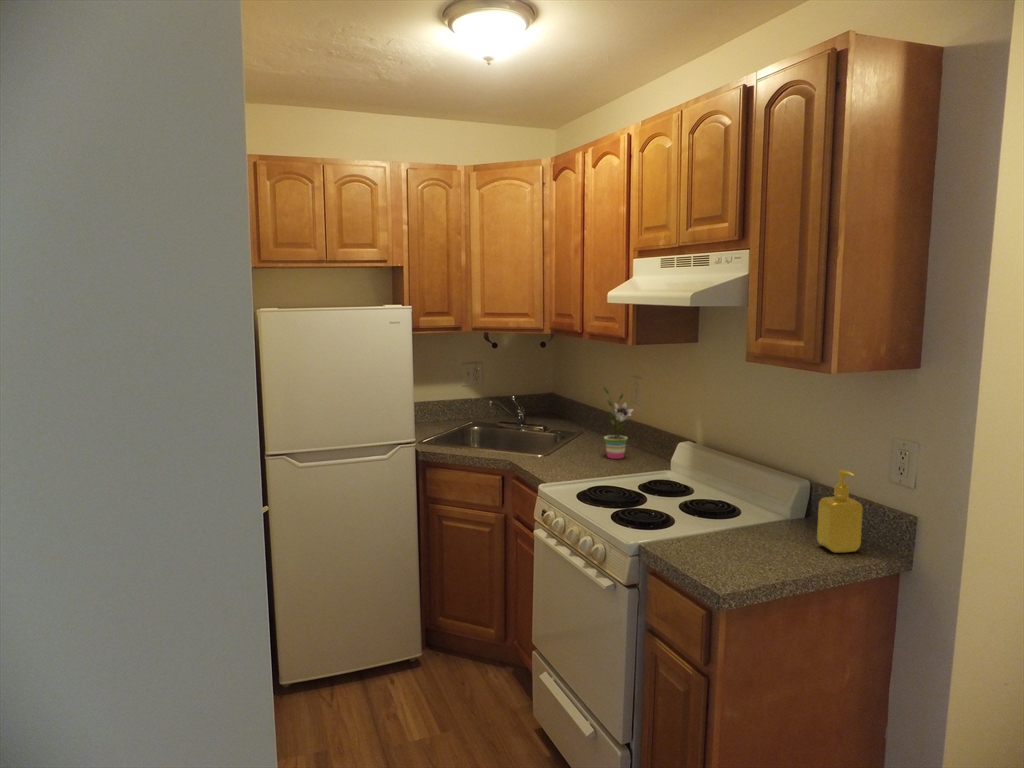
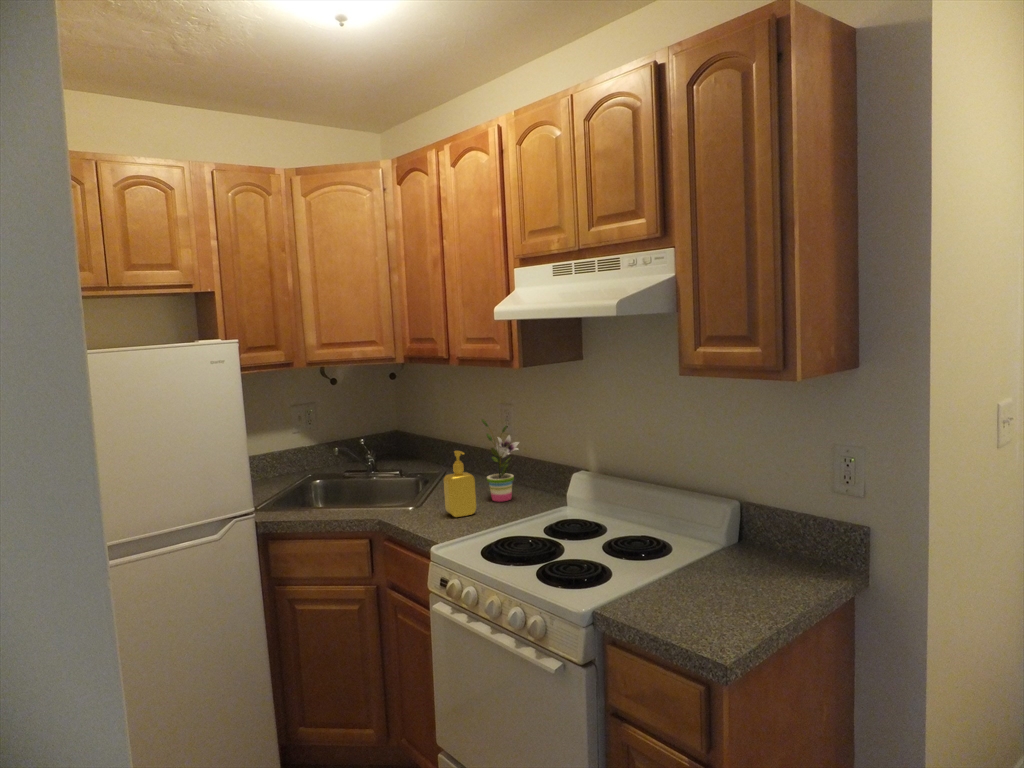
soap dispenser: present [817,469,863,553] -> present [444,451,476,517]

